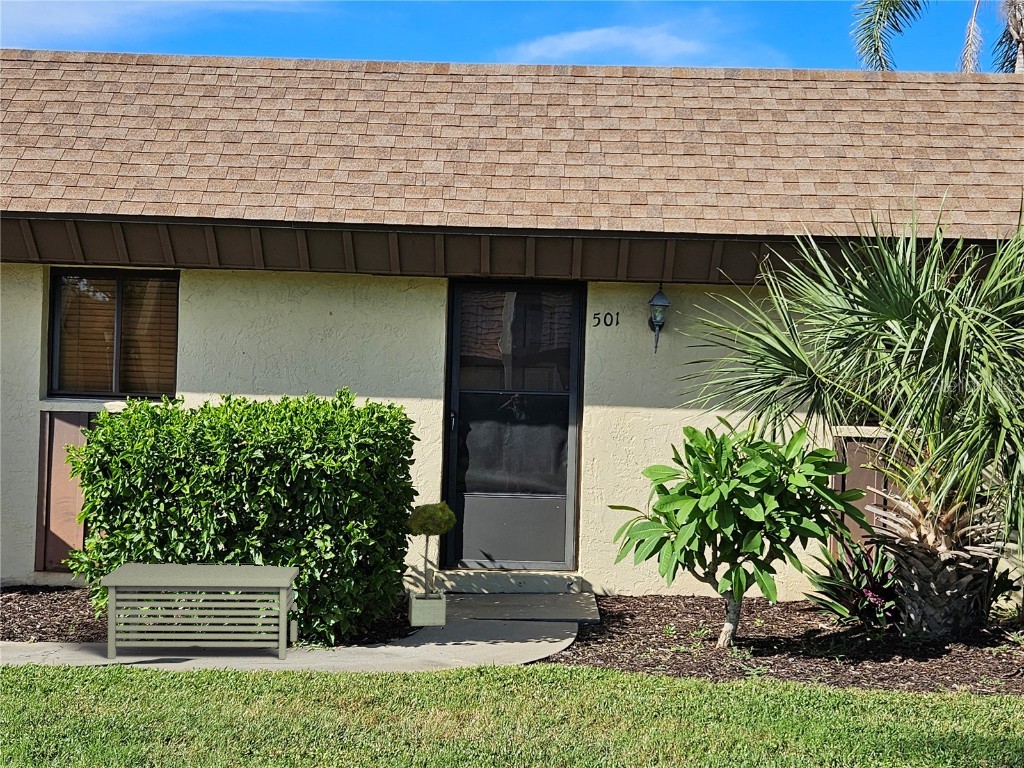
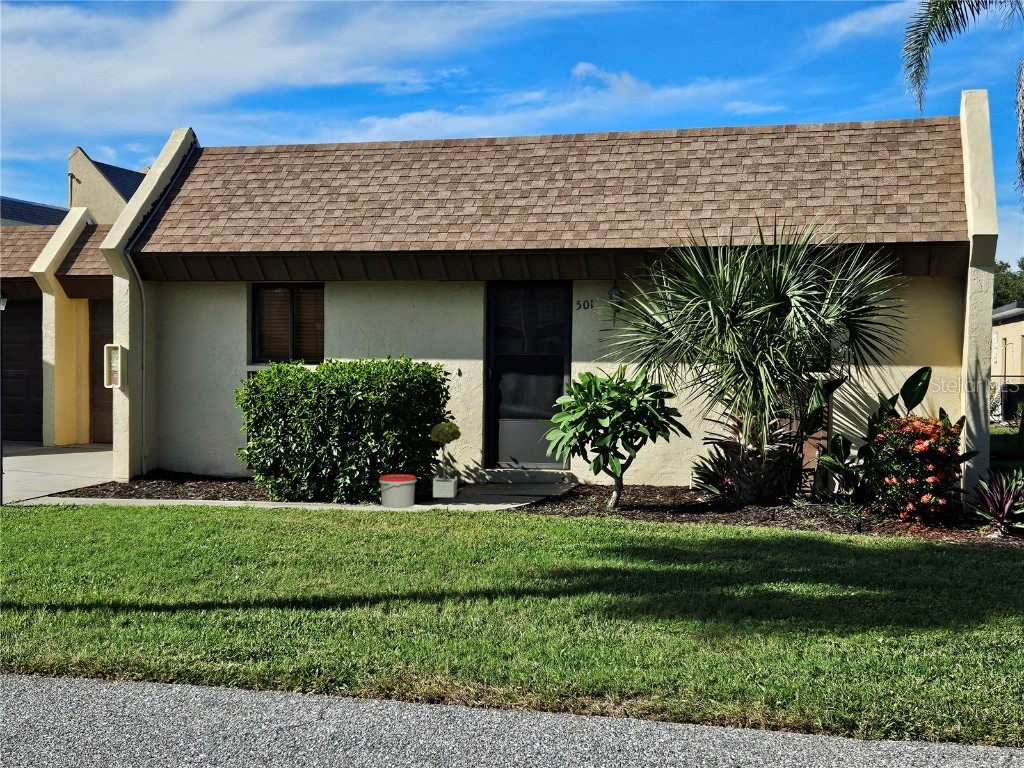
storage bench: present [101,563,299,659] -> none [240,455,359,510]
bucket: none [344,592,406,651] -> present [379,474,416,508]

